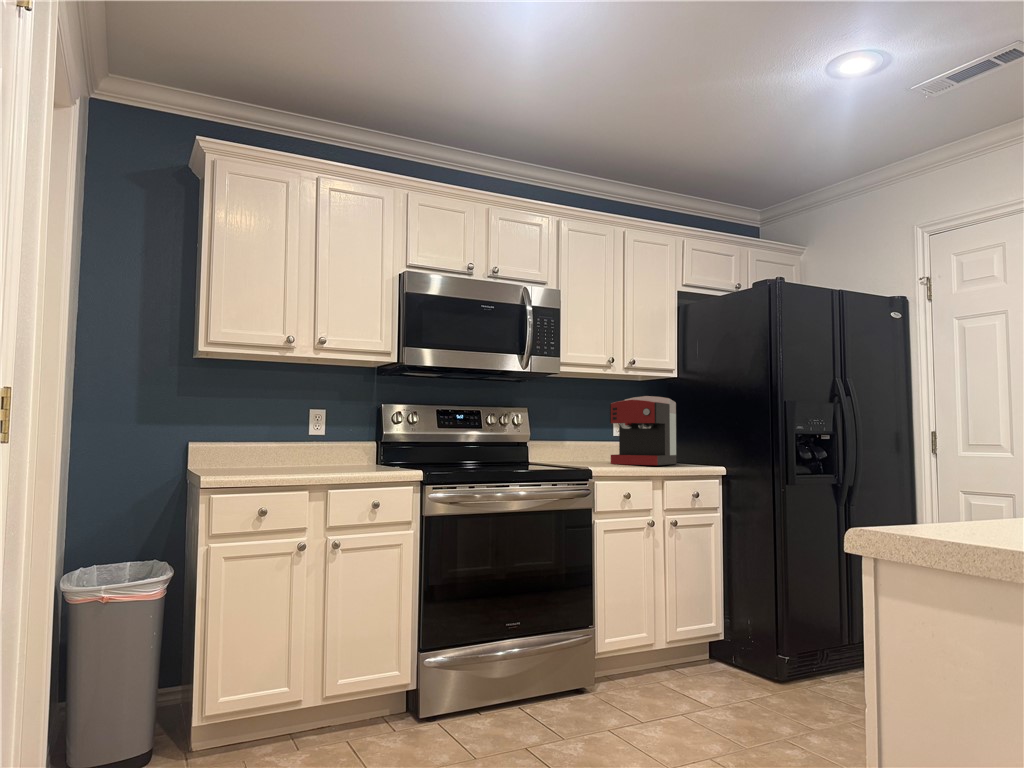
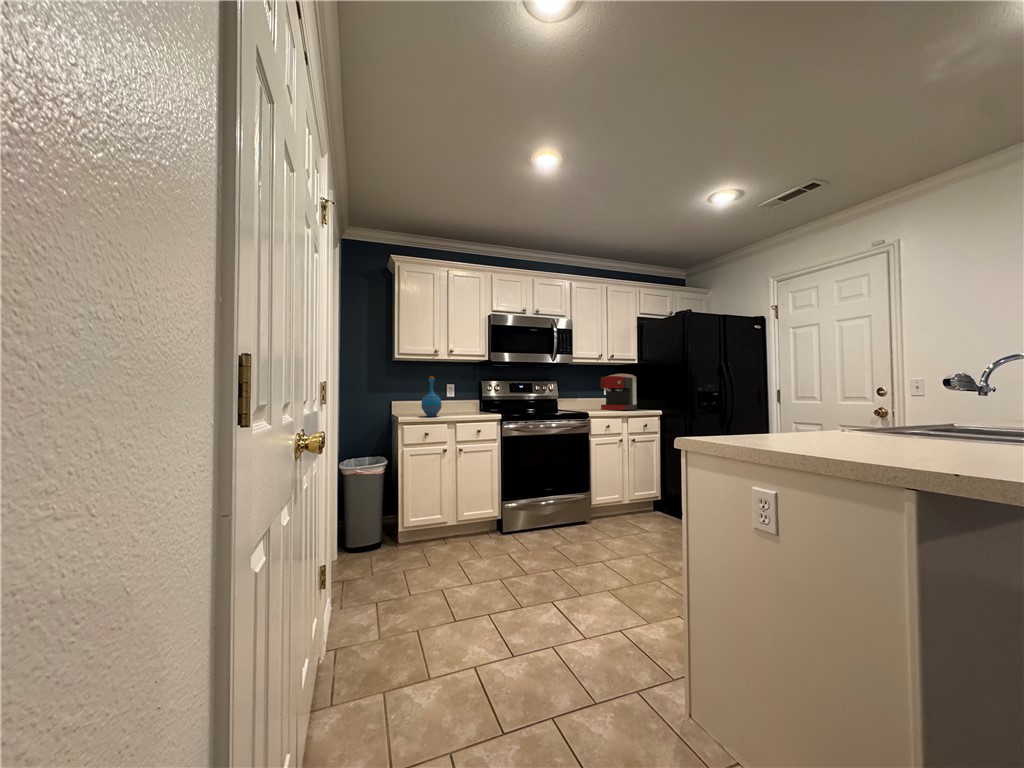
bottle: none [252,391,296,475] -> present [421,376,442,417]

